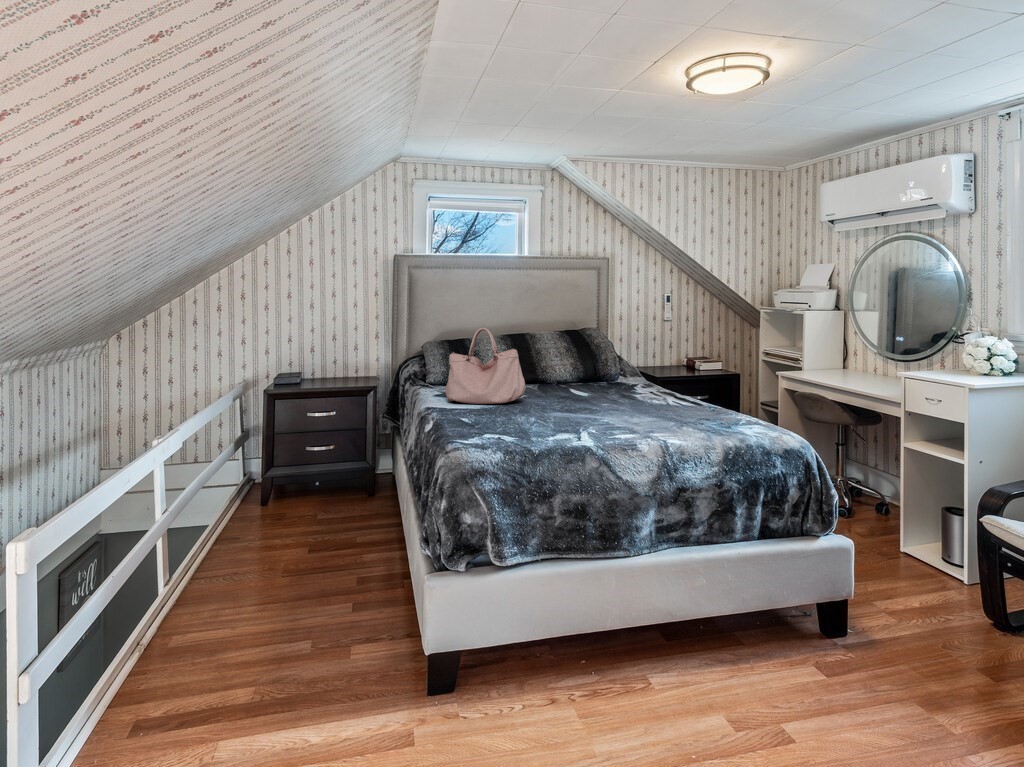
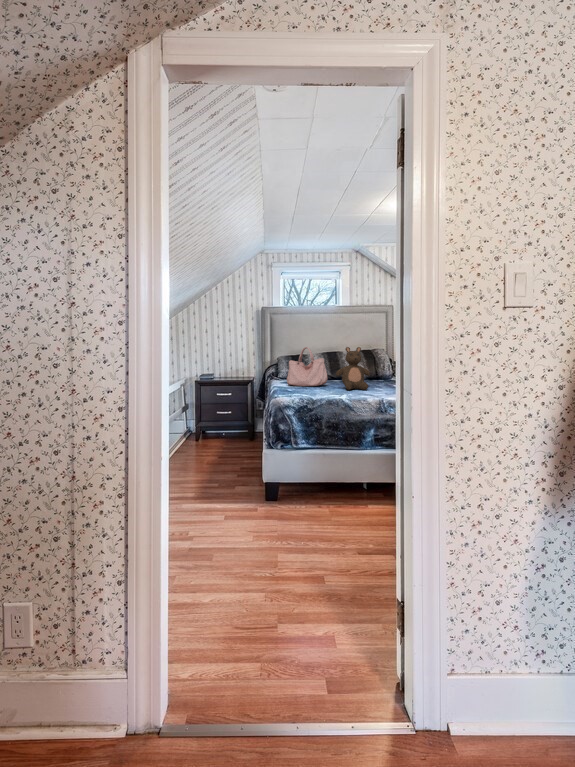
stuffed bear: none [547,329,613,414] -> present [336,347,370,390]

